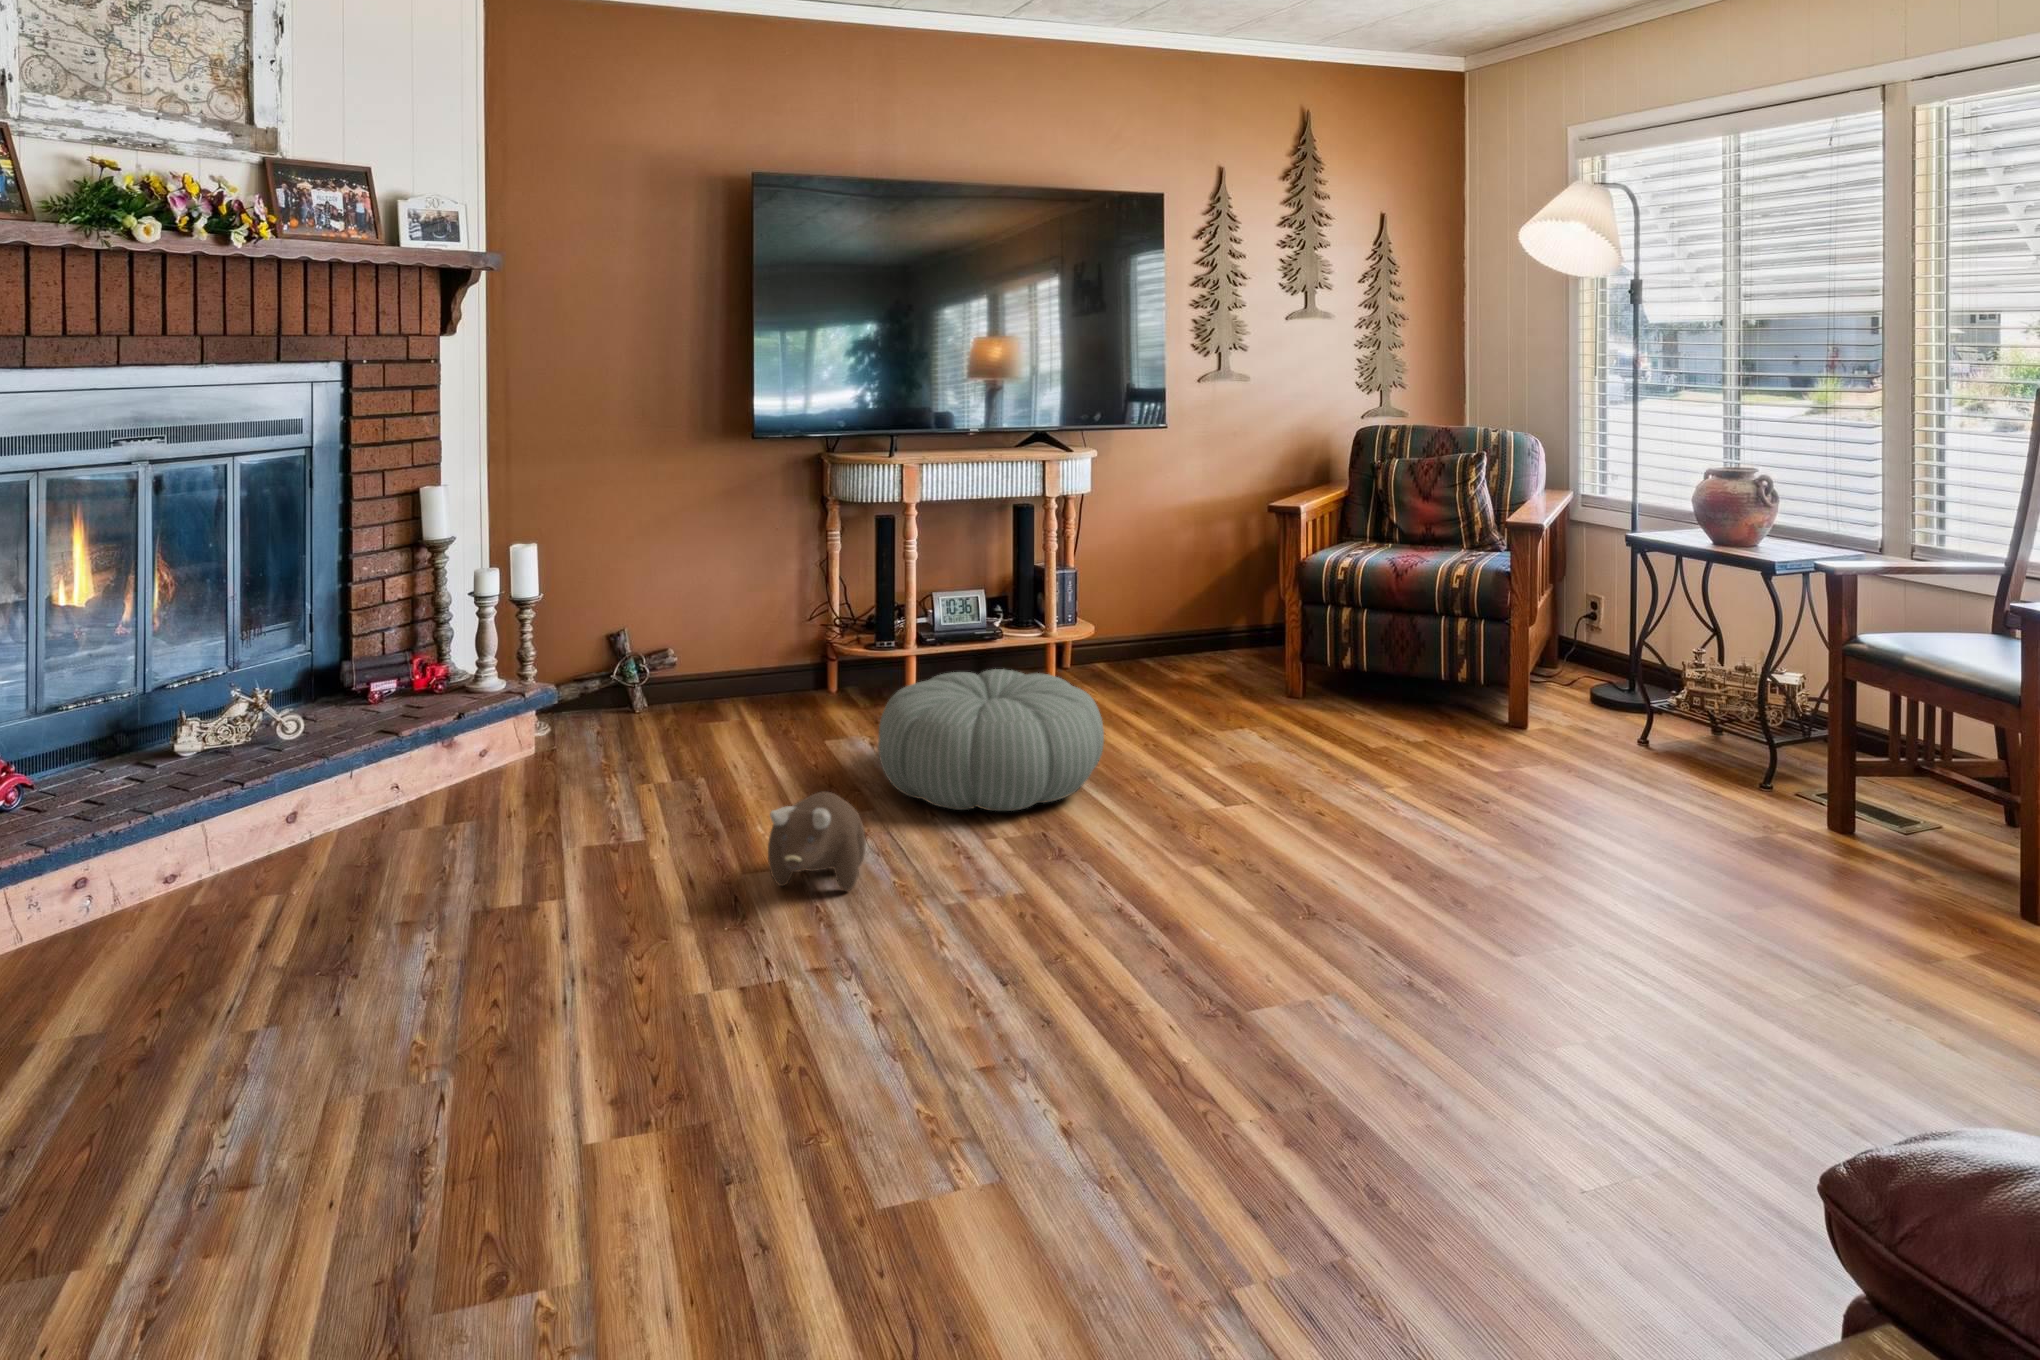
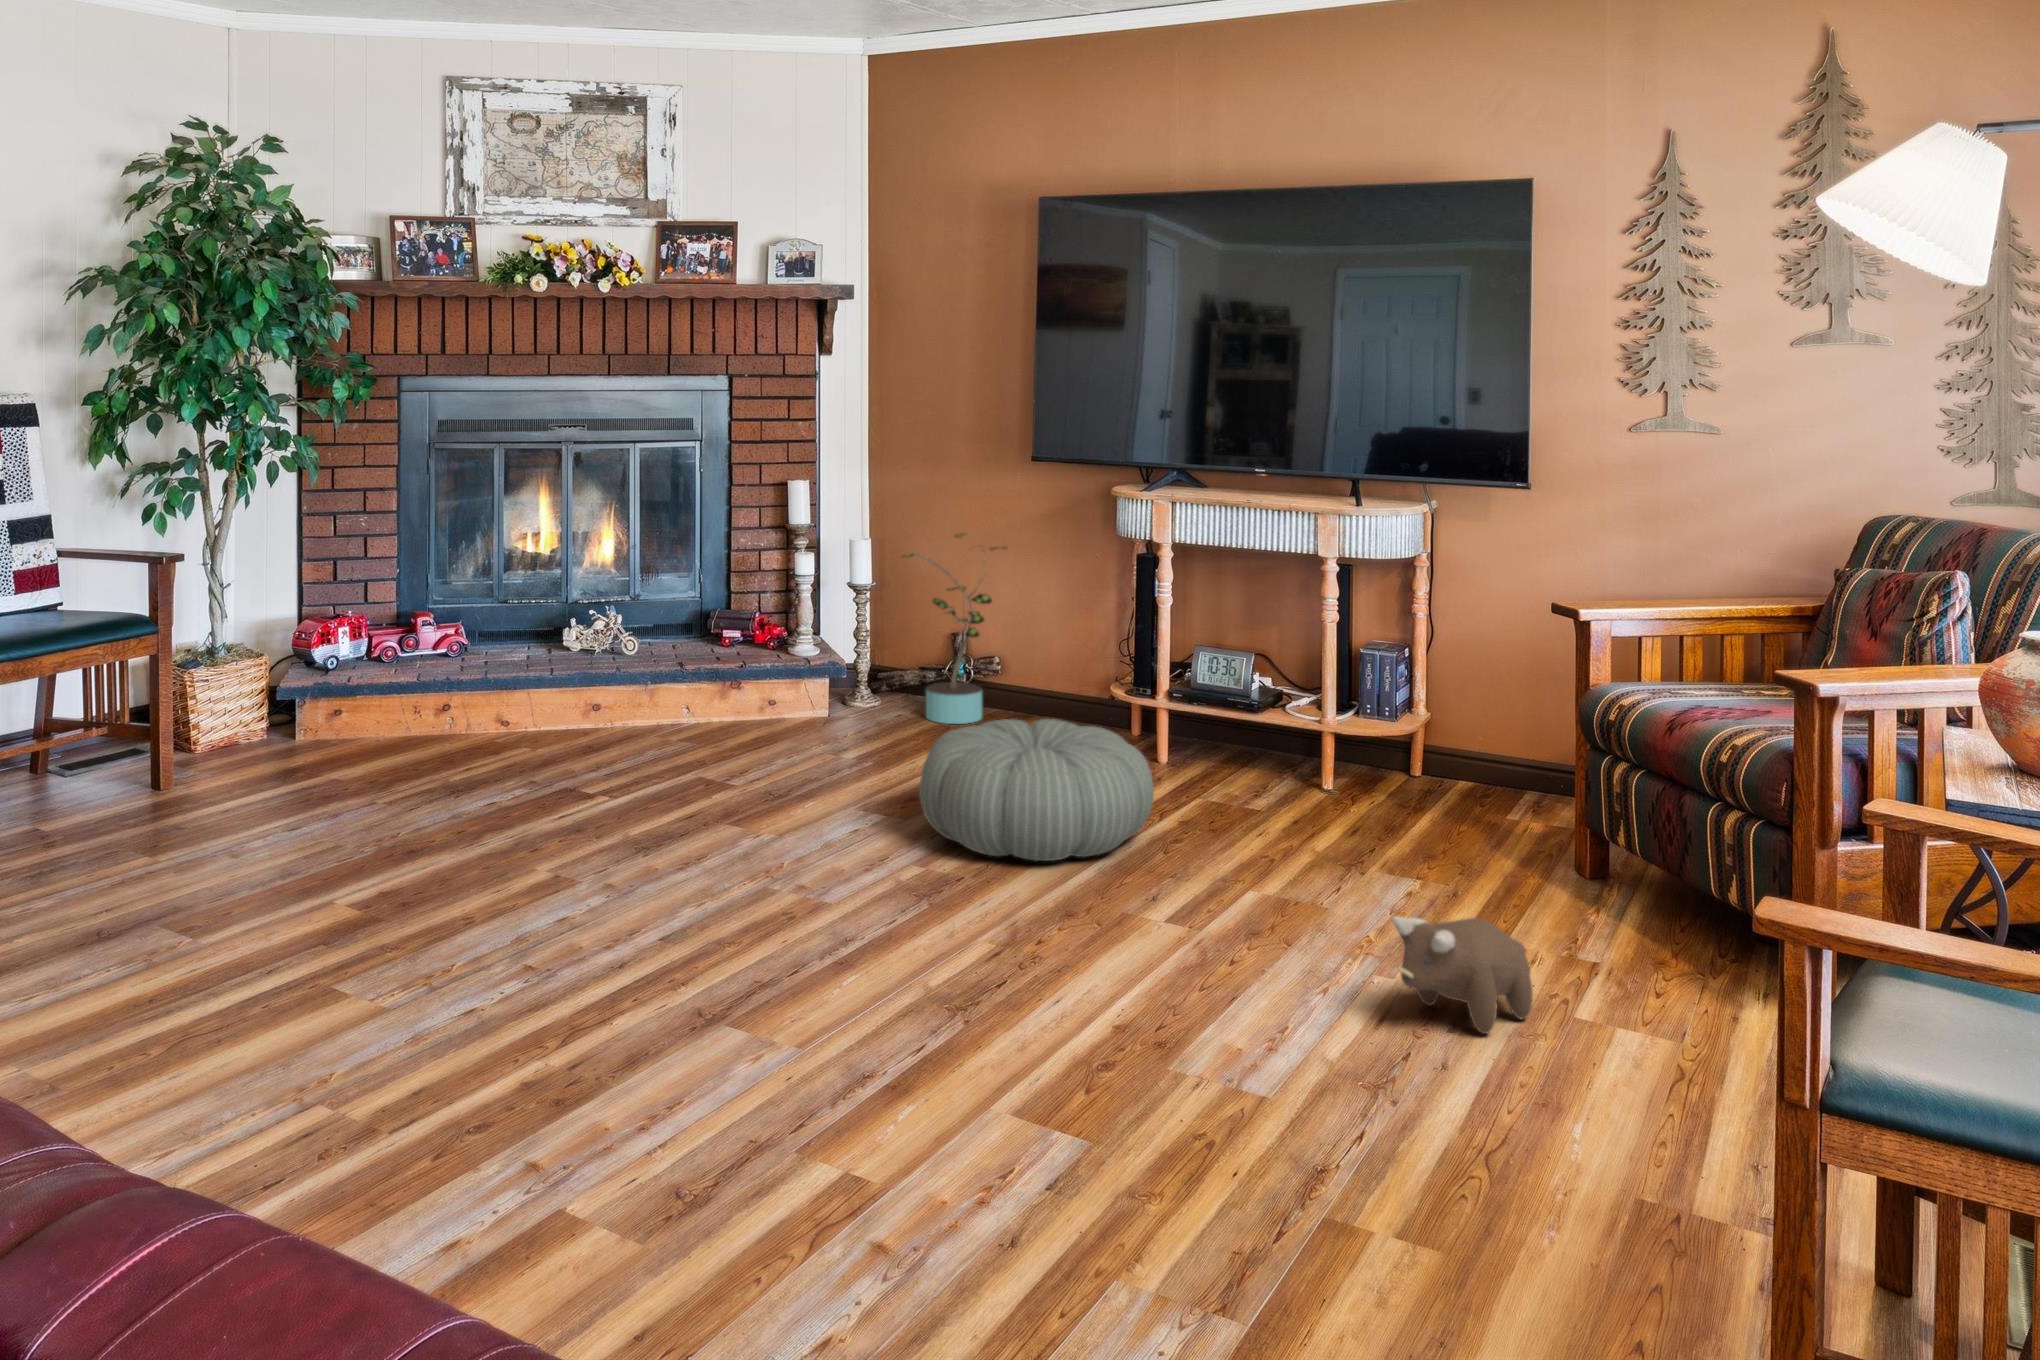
potted plant: none [587,522,710,728] -> present [904,534,1005,724]
plush toy: present [768,792,866,891] -> present [1392,916,1533,1034]

